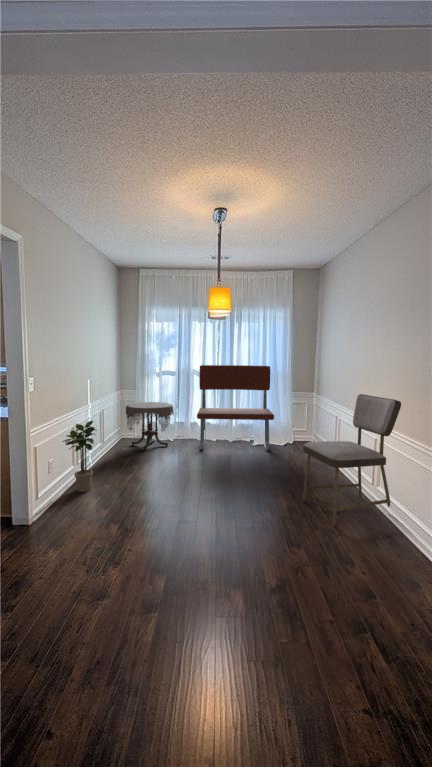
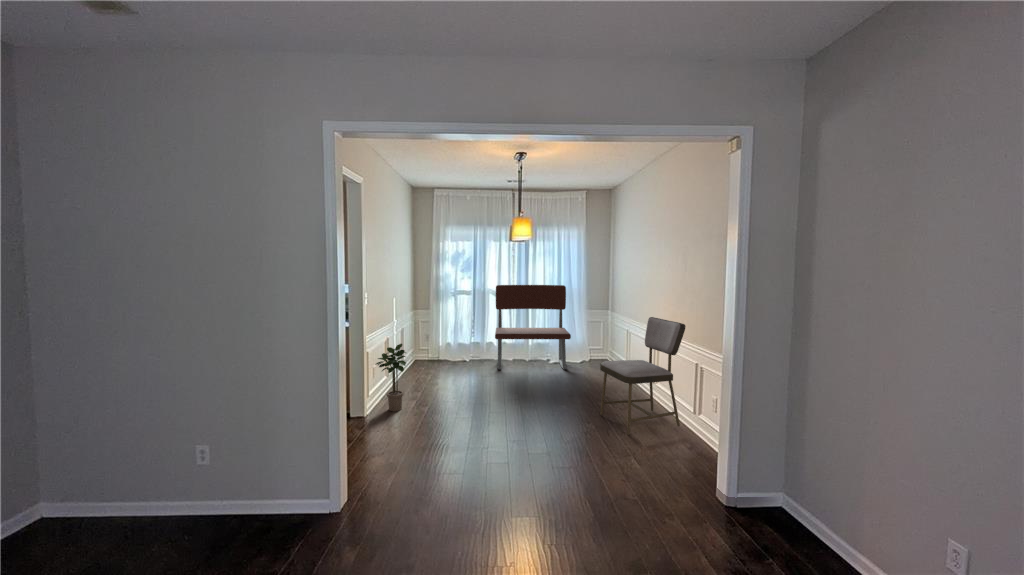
side table: present [126,402,174,450] -> none [423,322,471,371]

